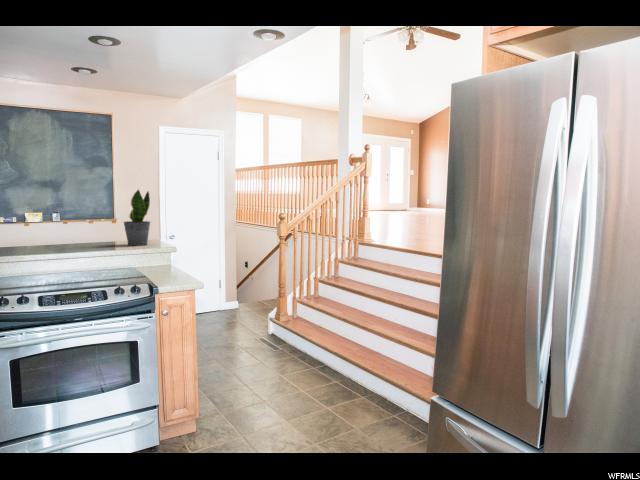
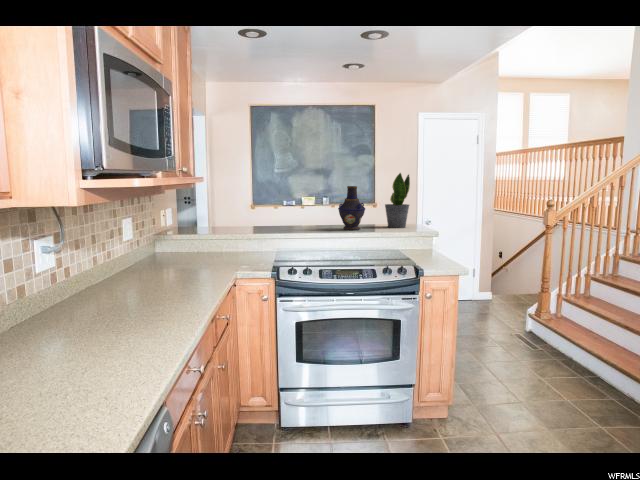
vase: none [67,203,100,251] -> present [338,186,365,230]

